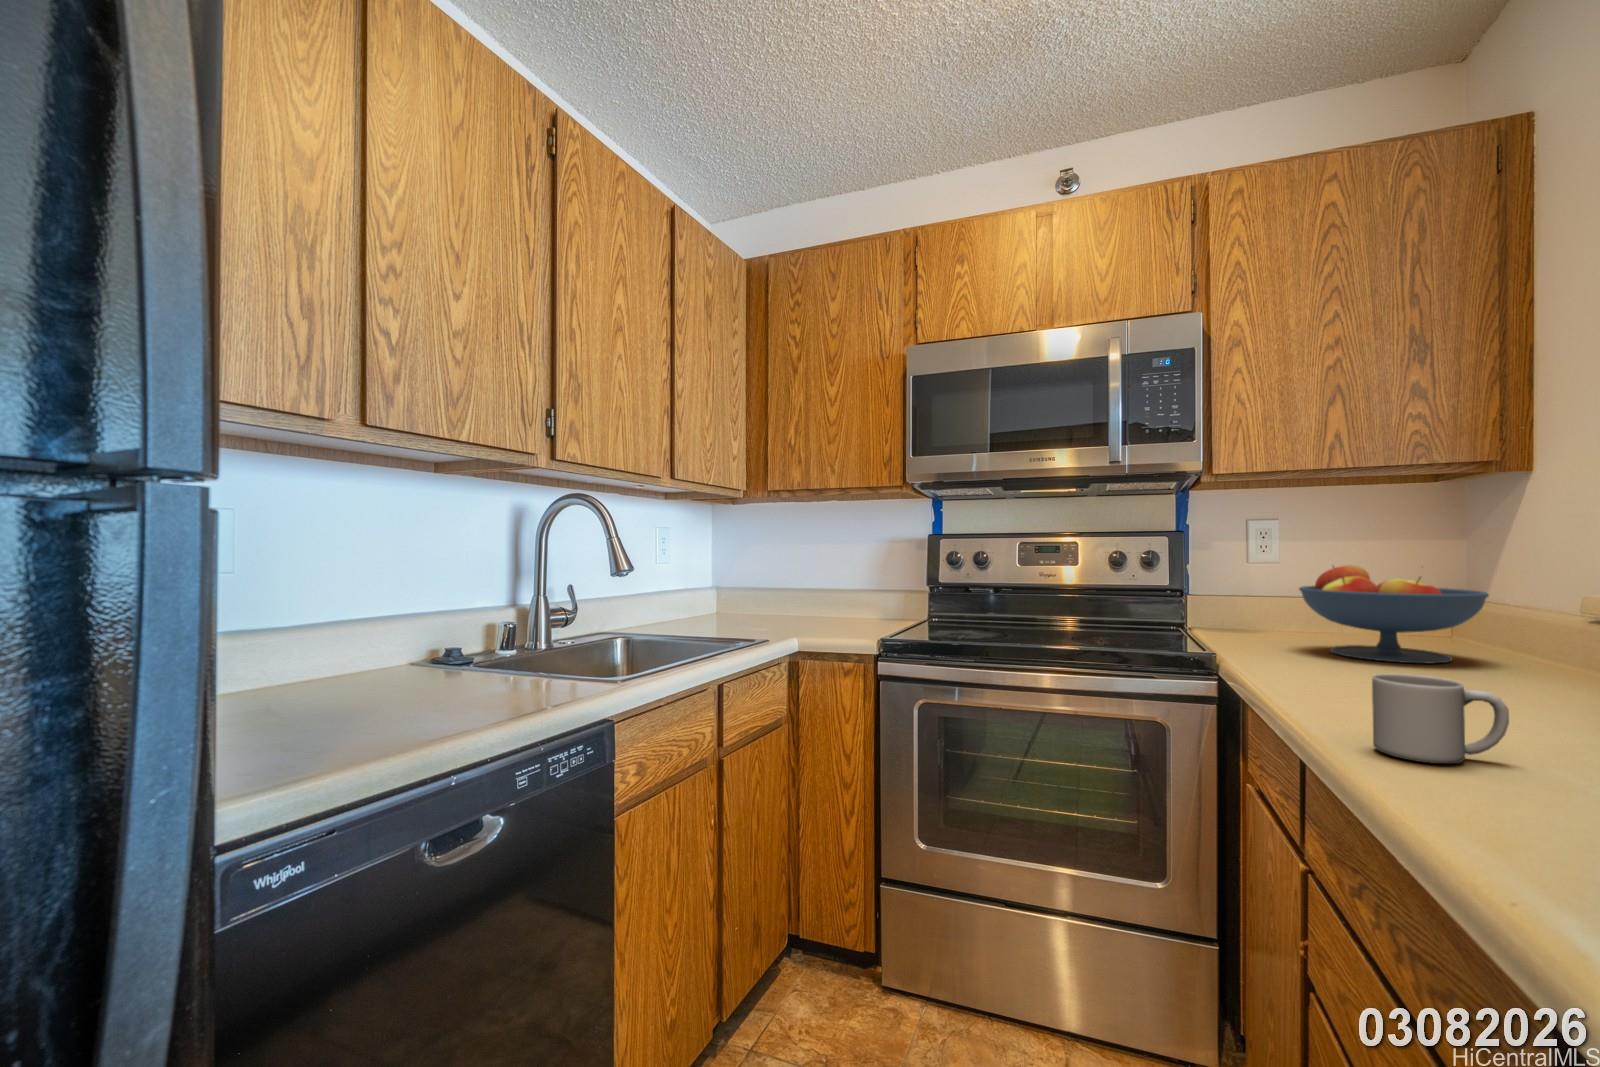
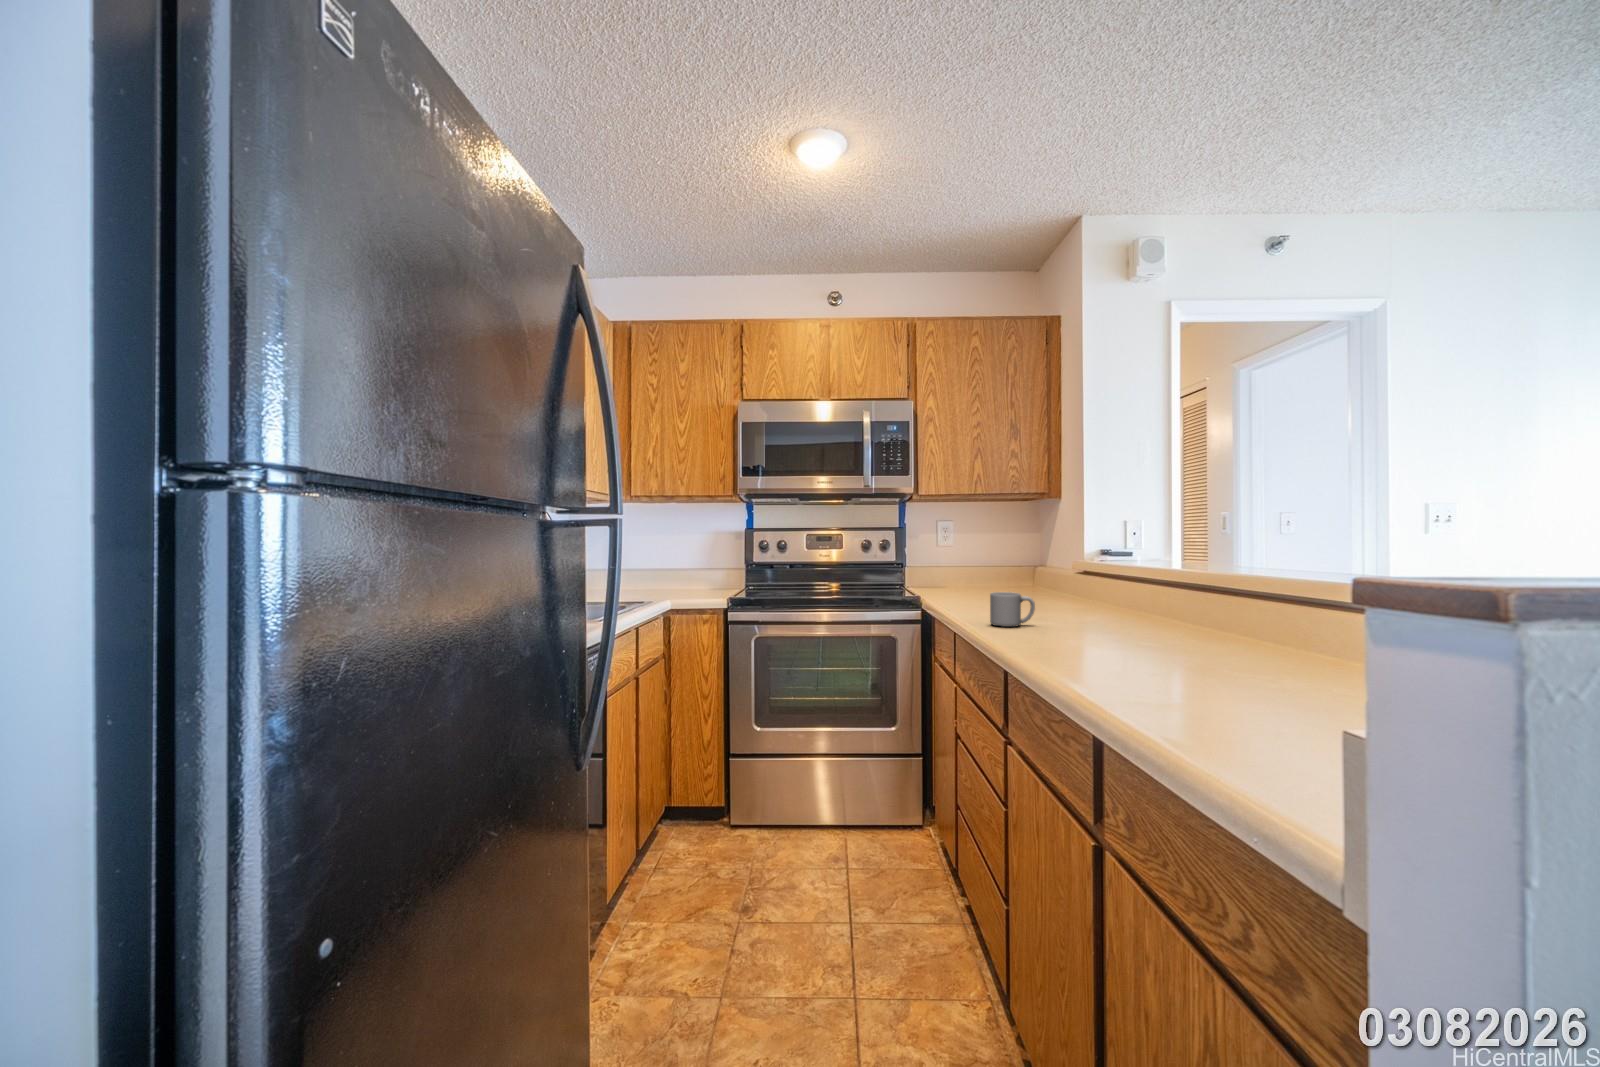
fruit bowl: present [1299,565,1489,663] -> none [960,546,1040,596]

